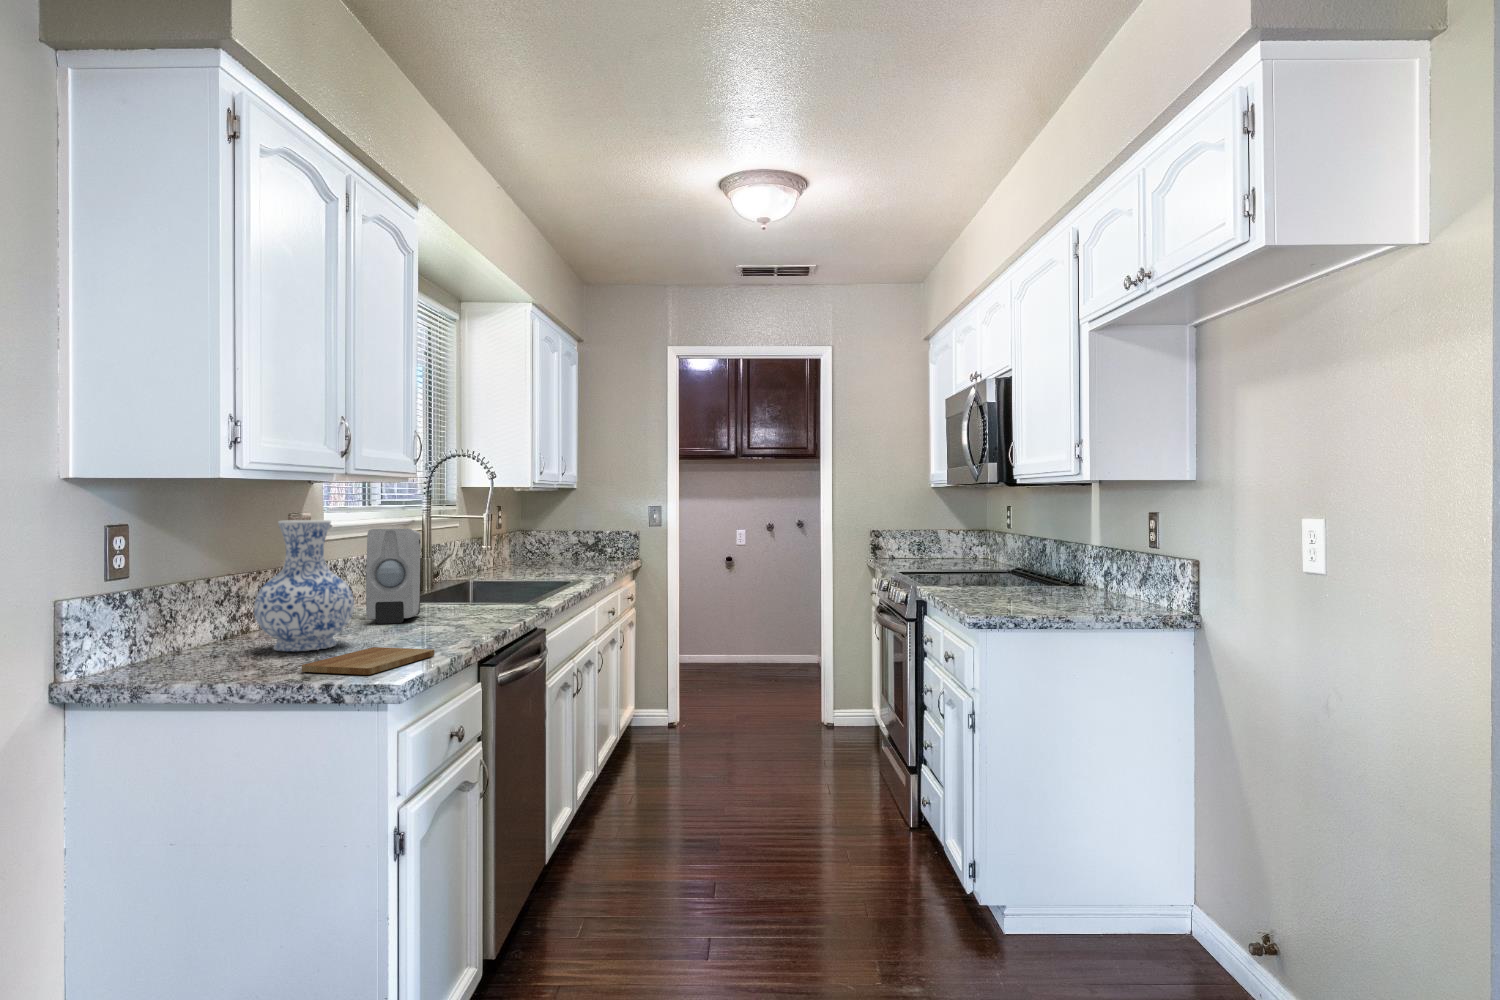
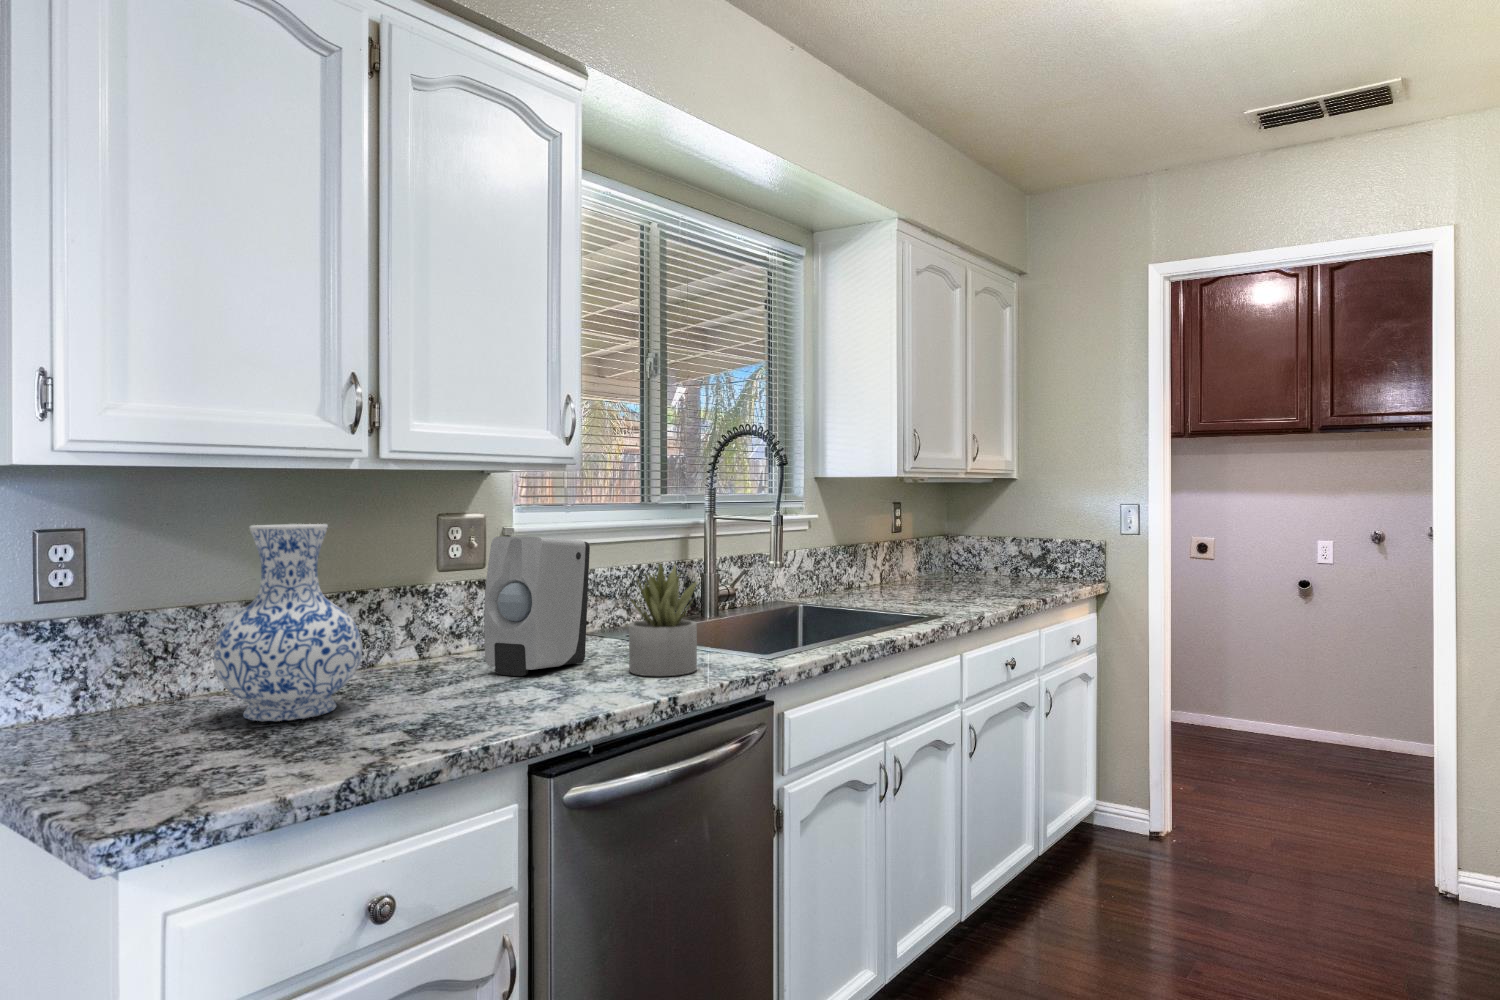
succulent plant: none [459,543,508,616] -> present [629,563,697,676]
cutting board: present [302,647,434,675] -> none [98,733,329,804]

